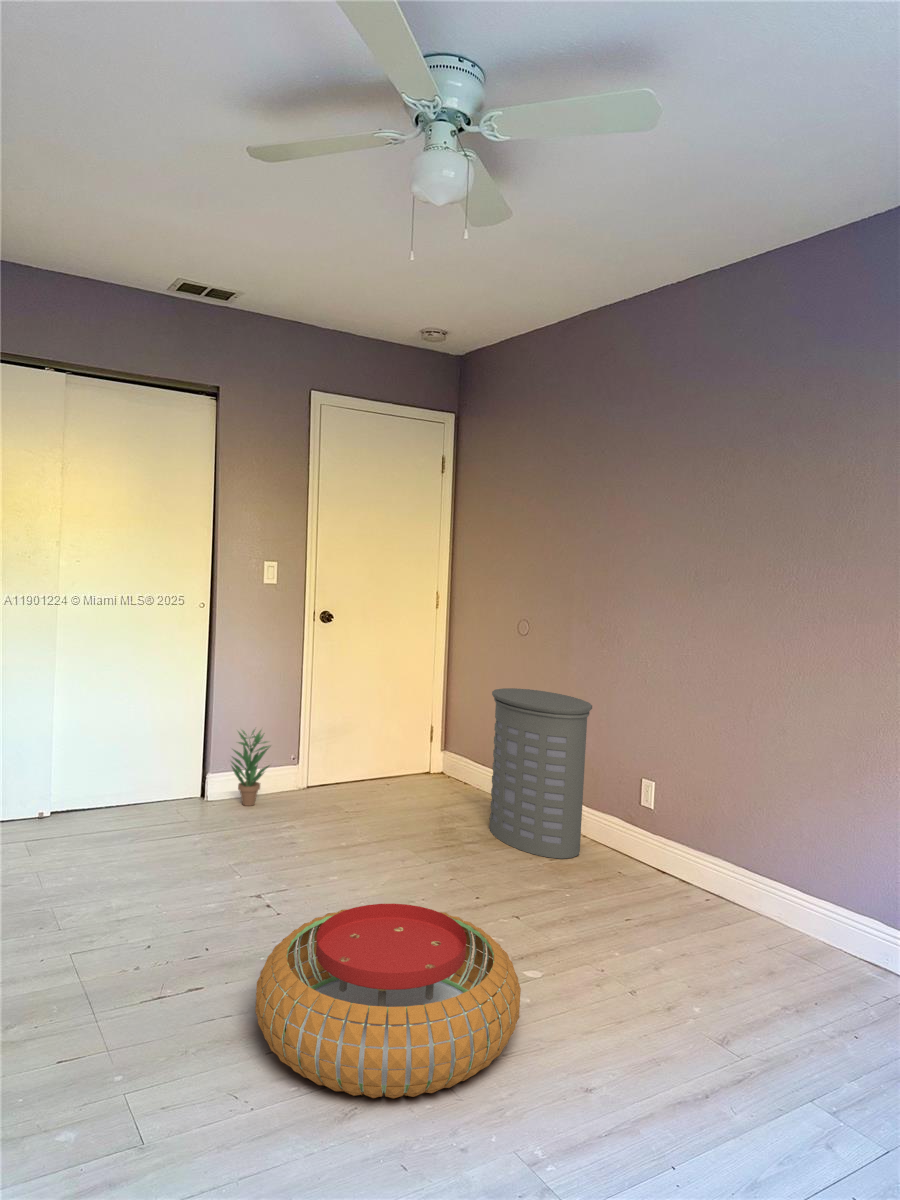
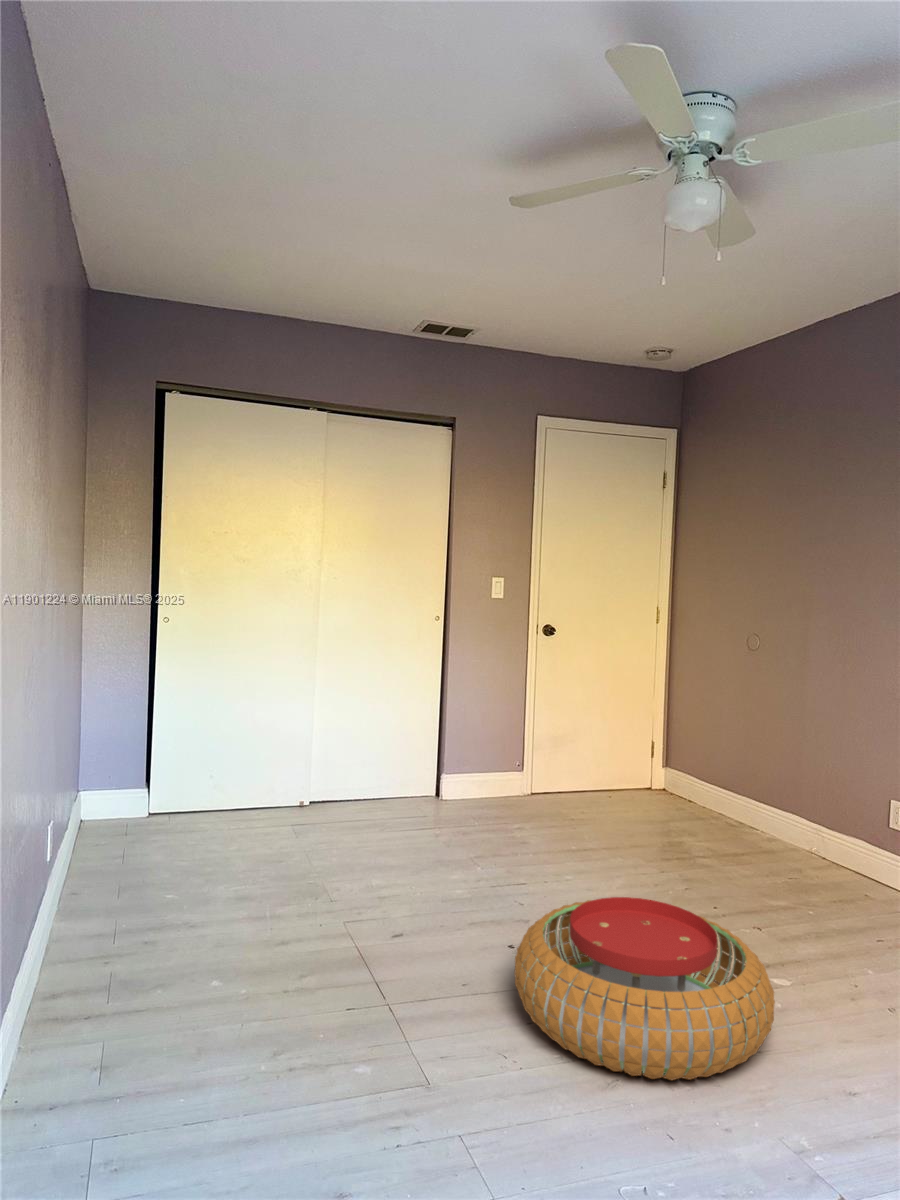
laundry hamper: present [490,688,592,859] -> none [718,702,830,876]
potted plant: present [232,730,270,806] -> none [462,731,502,806]

